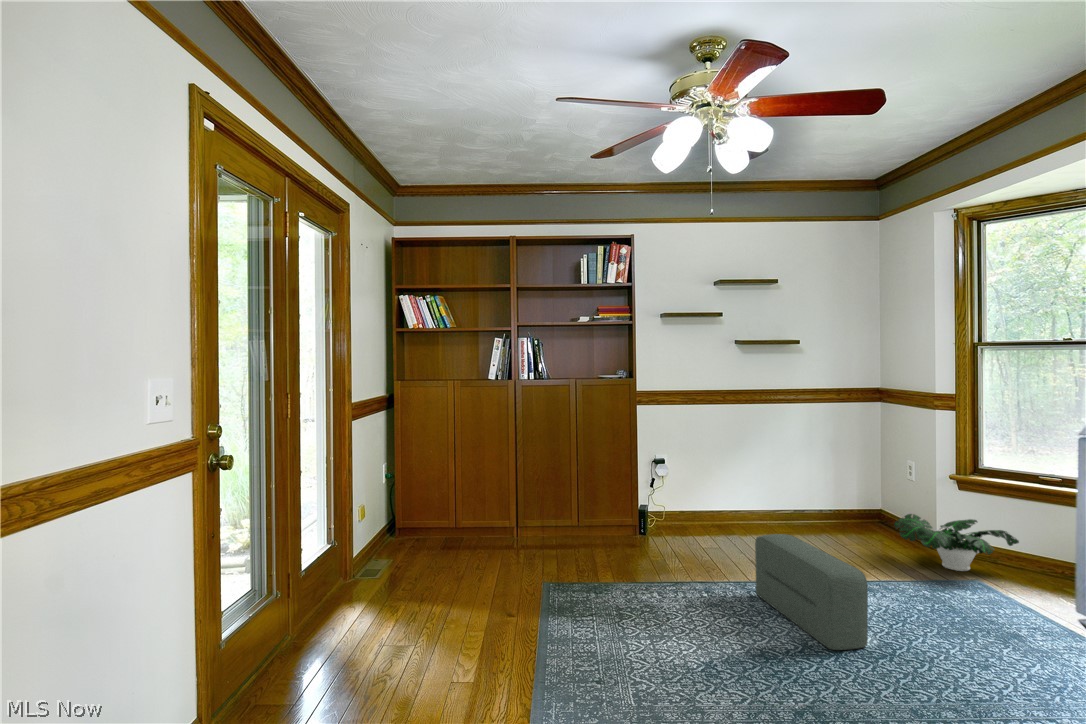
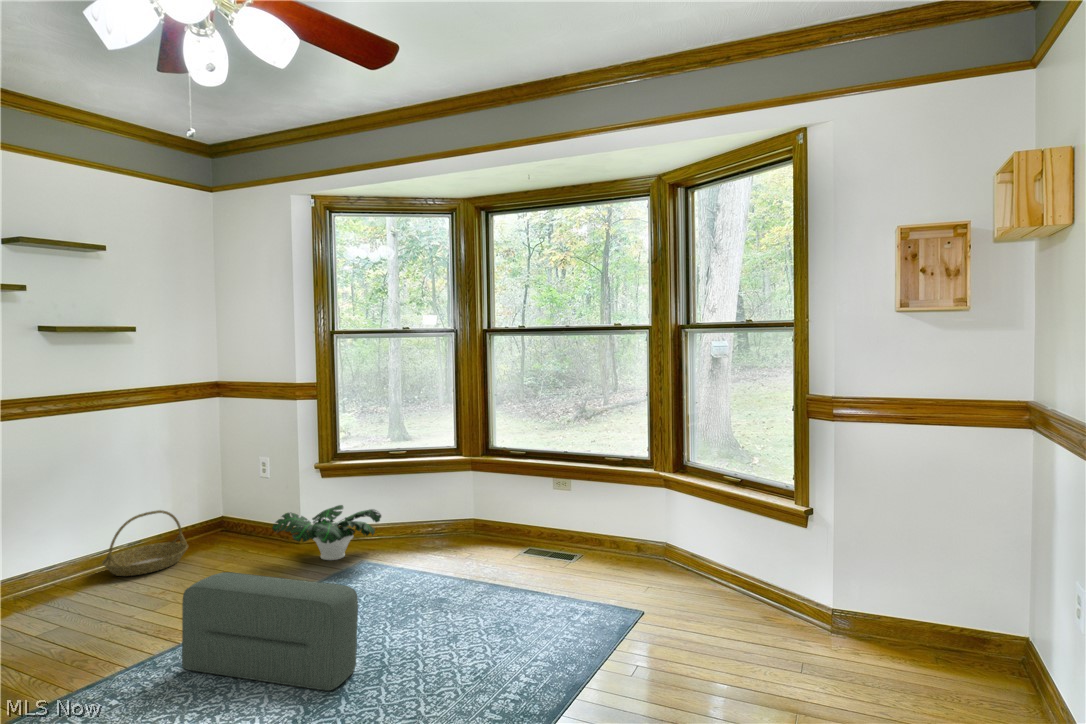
basket: none [770,490,835,535] -> present [102,510,188,576]

